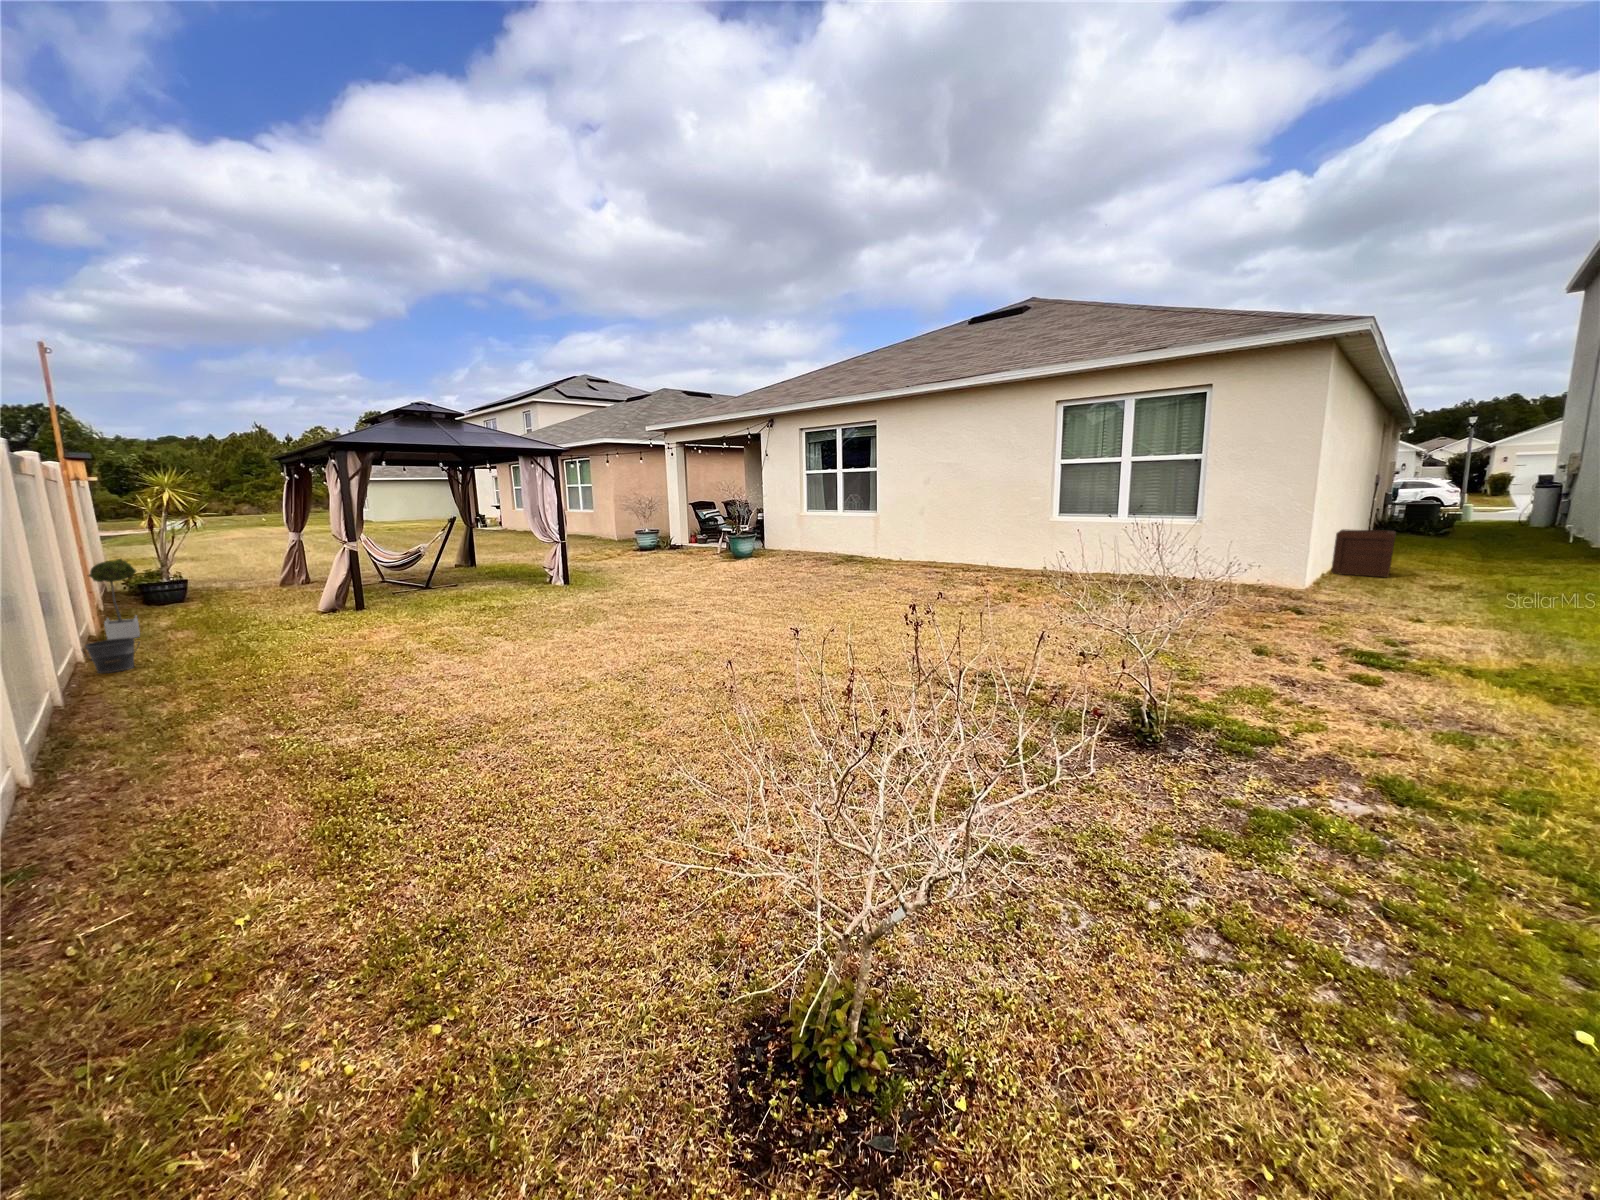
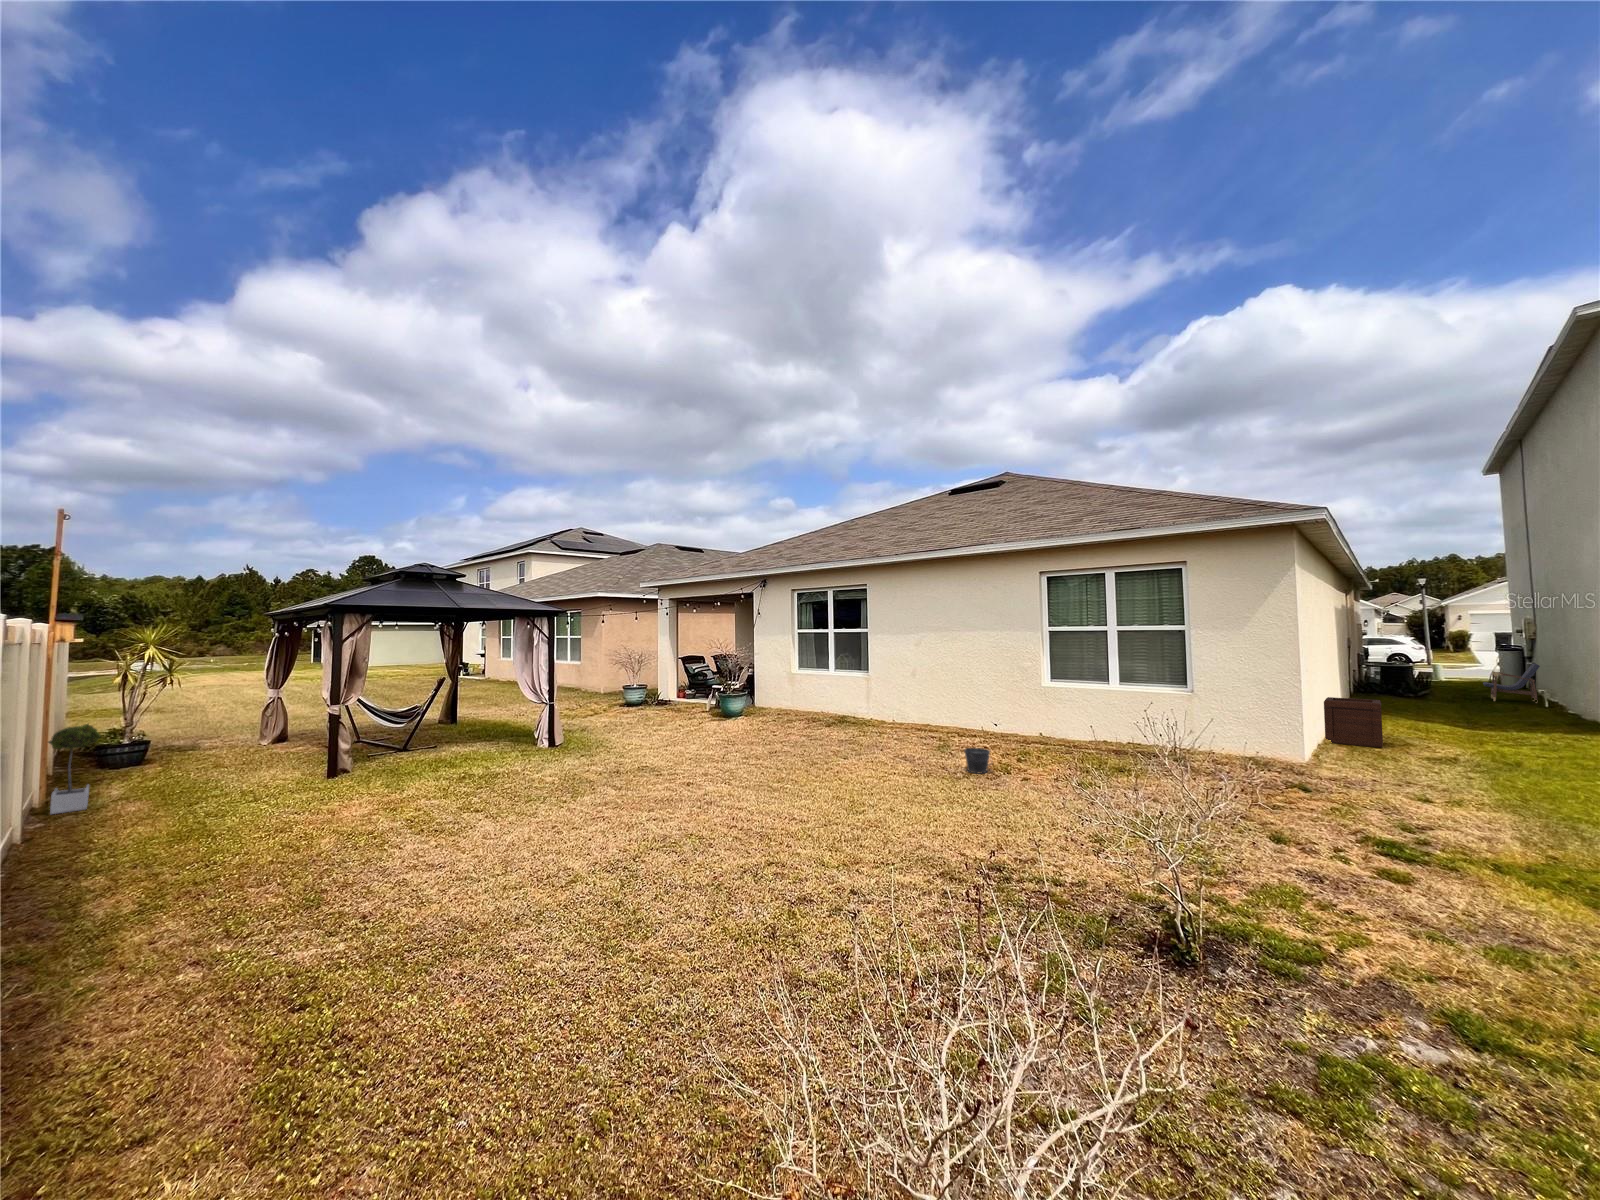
lounge chair: none [1511,498,1575,538] -> present [1483,663,1540,703]
bucket: present [82,638,139,673] -> present [964,748,990,773]

